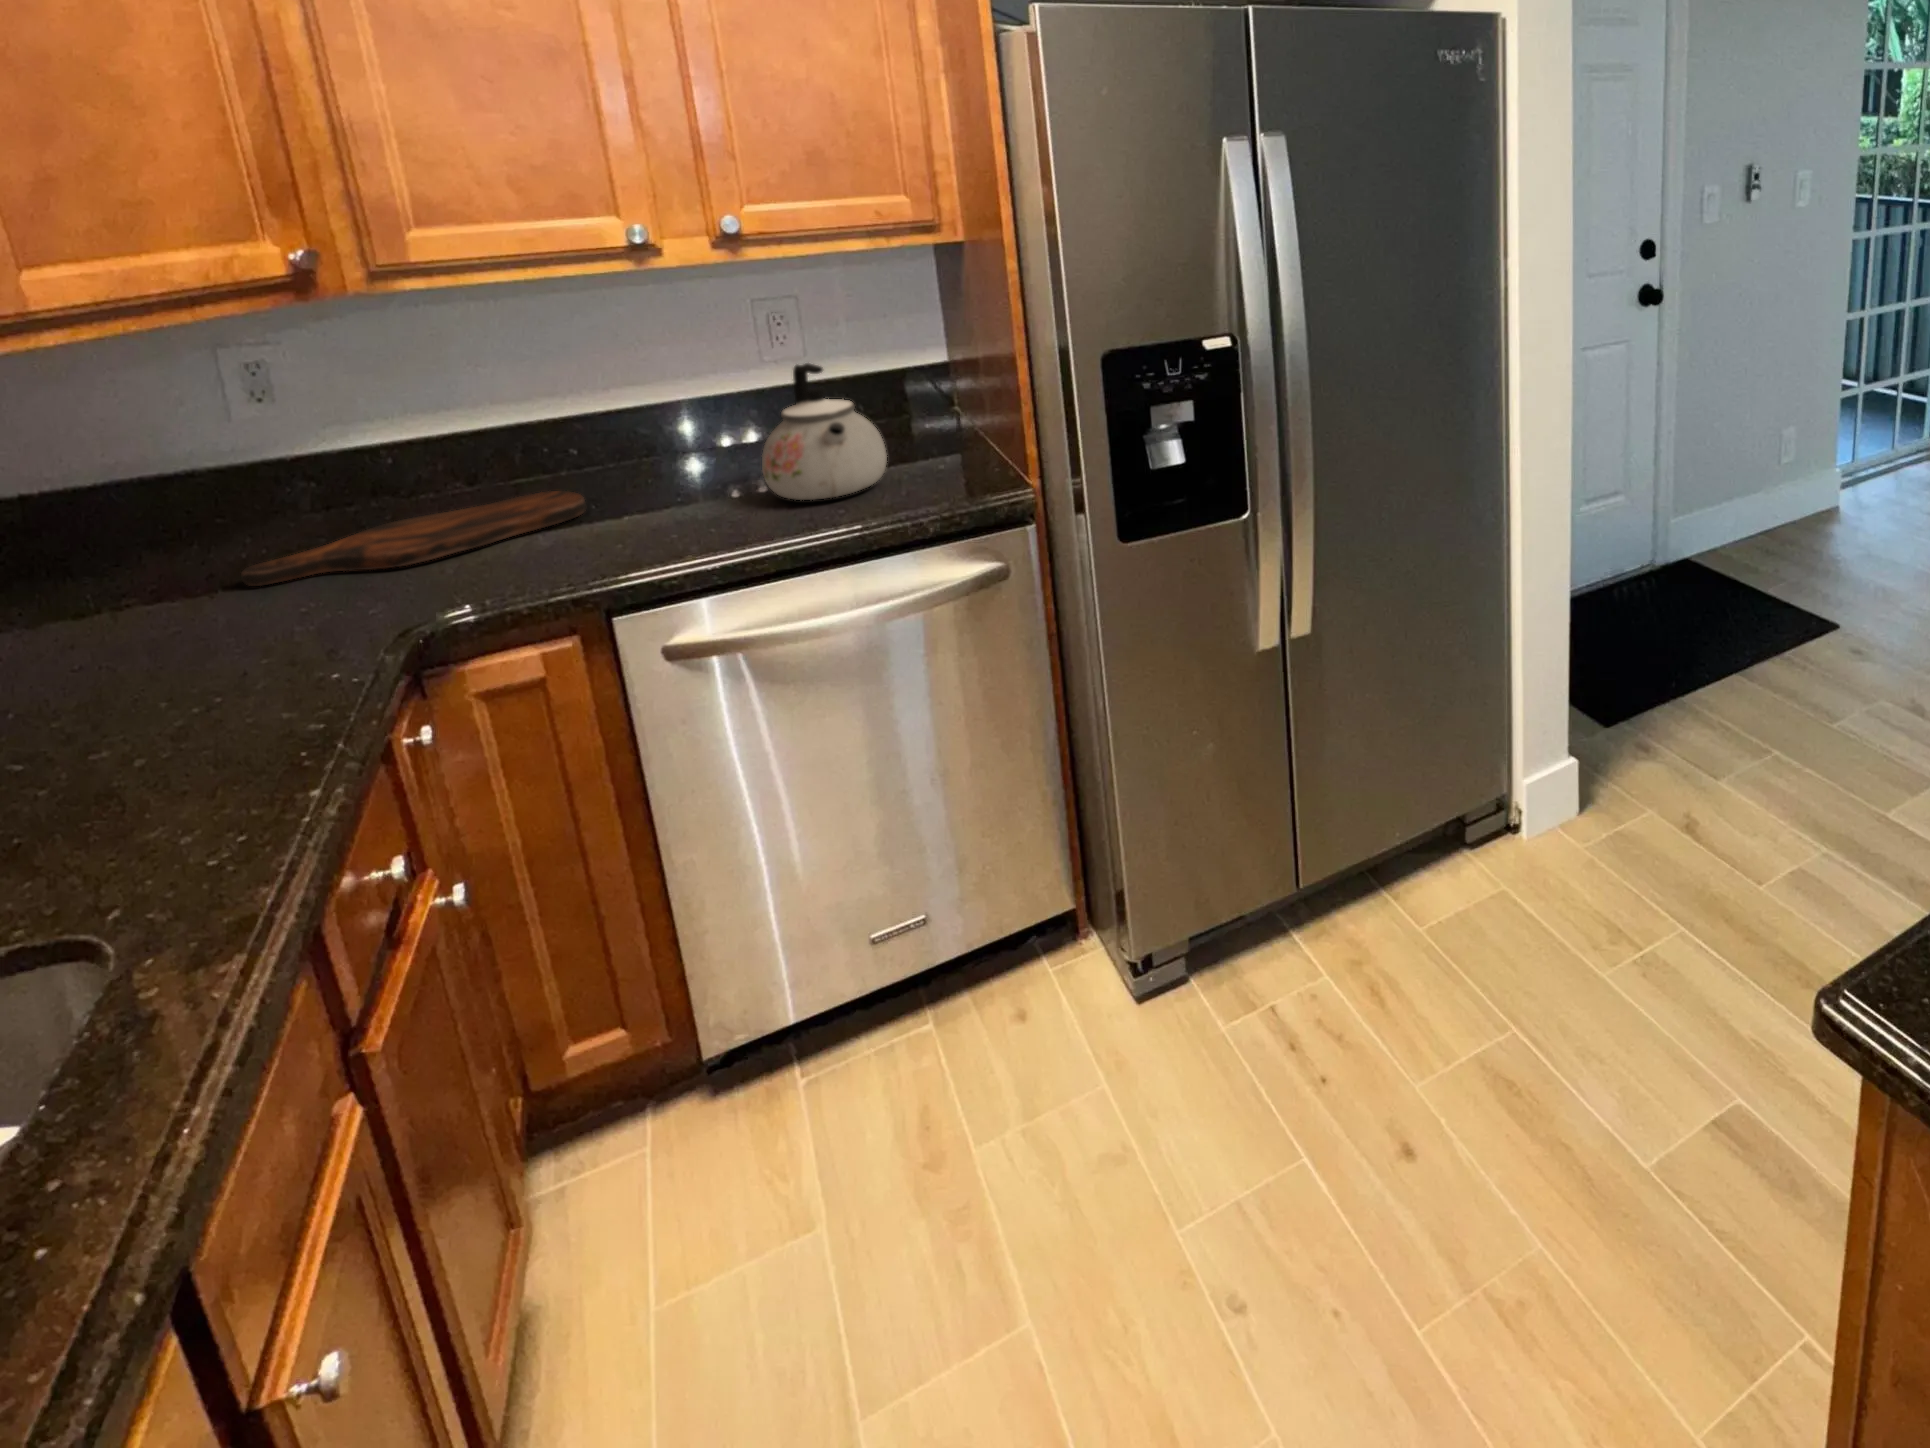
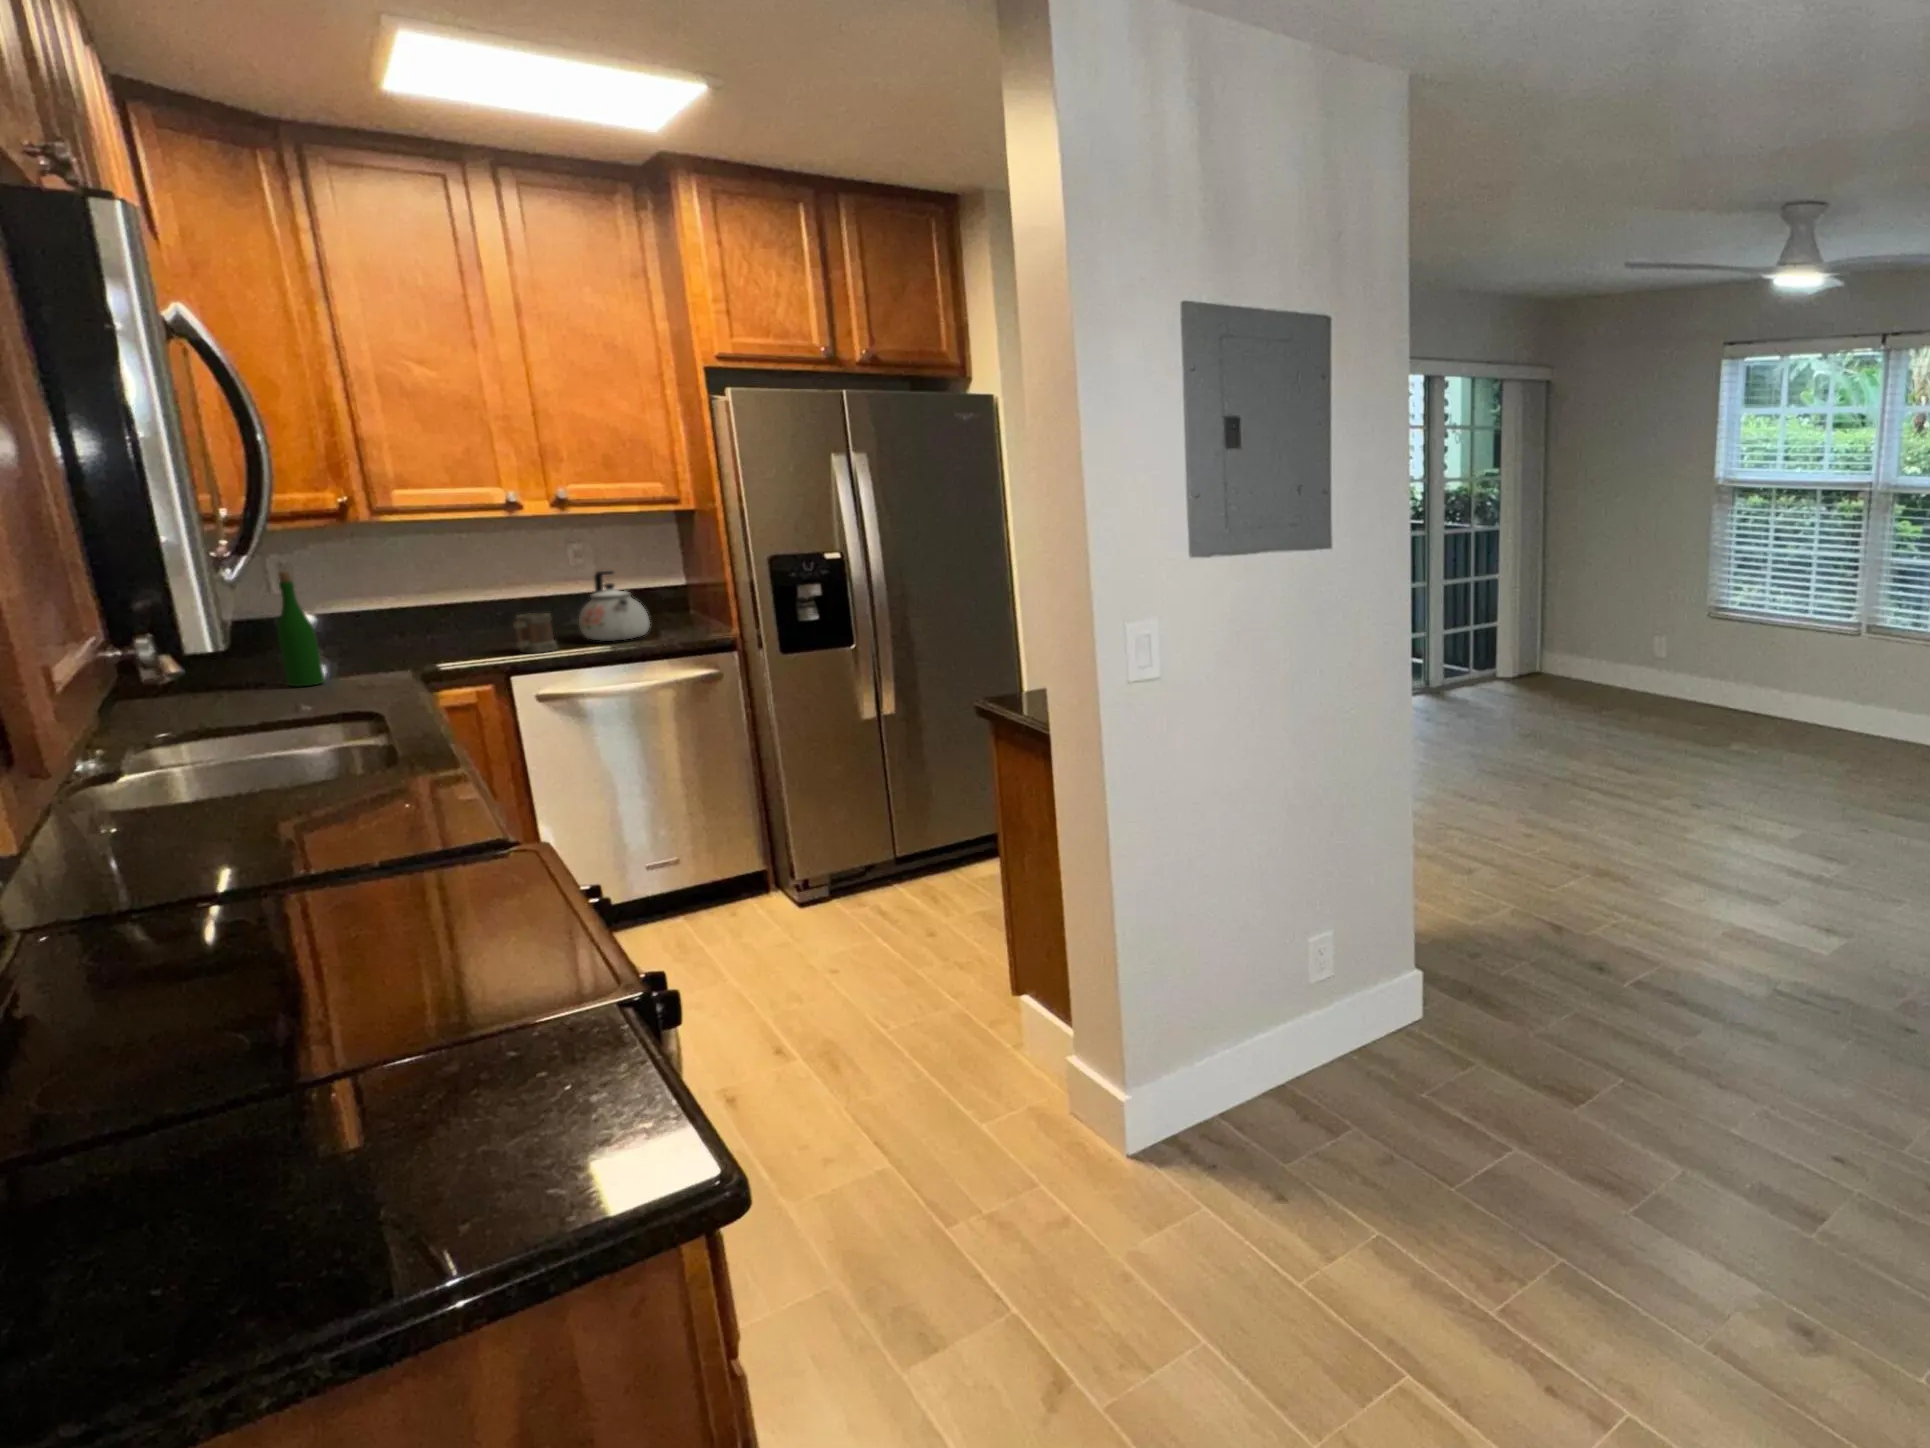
wine bottle: none [65,435,198,693] -> present [278,571,325,686]
mug: none [625,457,717,542] -> present [513,613,557,653]
cutting board: present [241,491,586,586] -> none [308,637,478,665]

